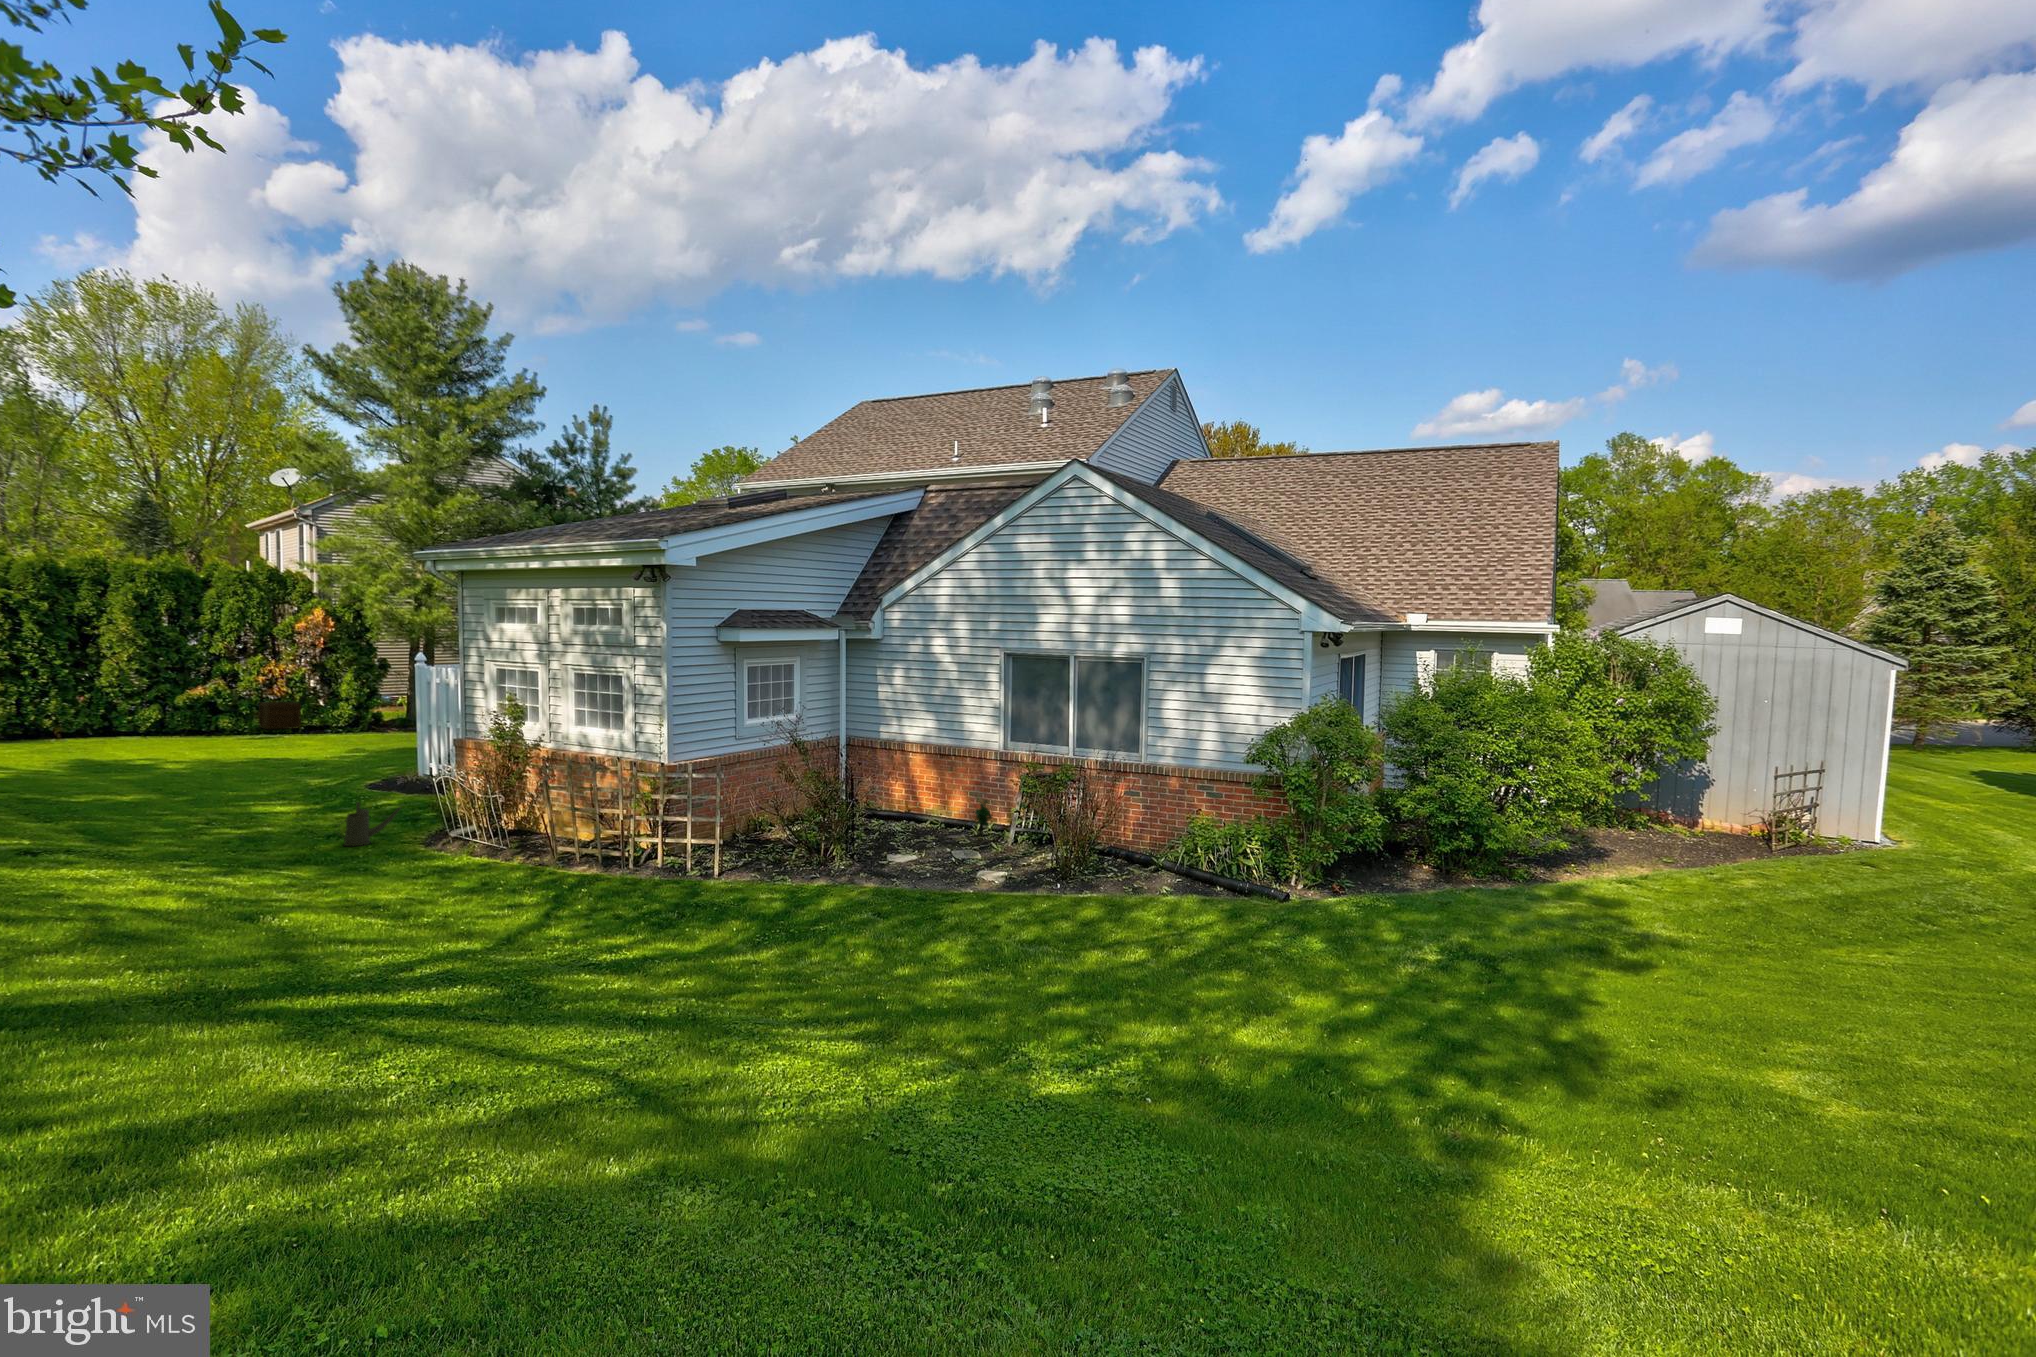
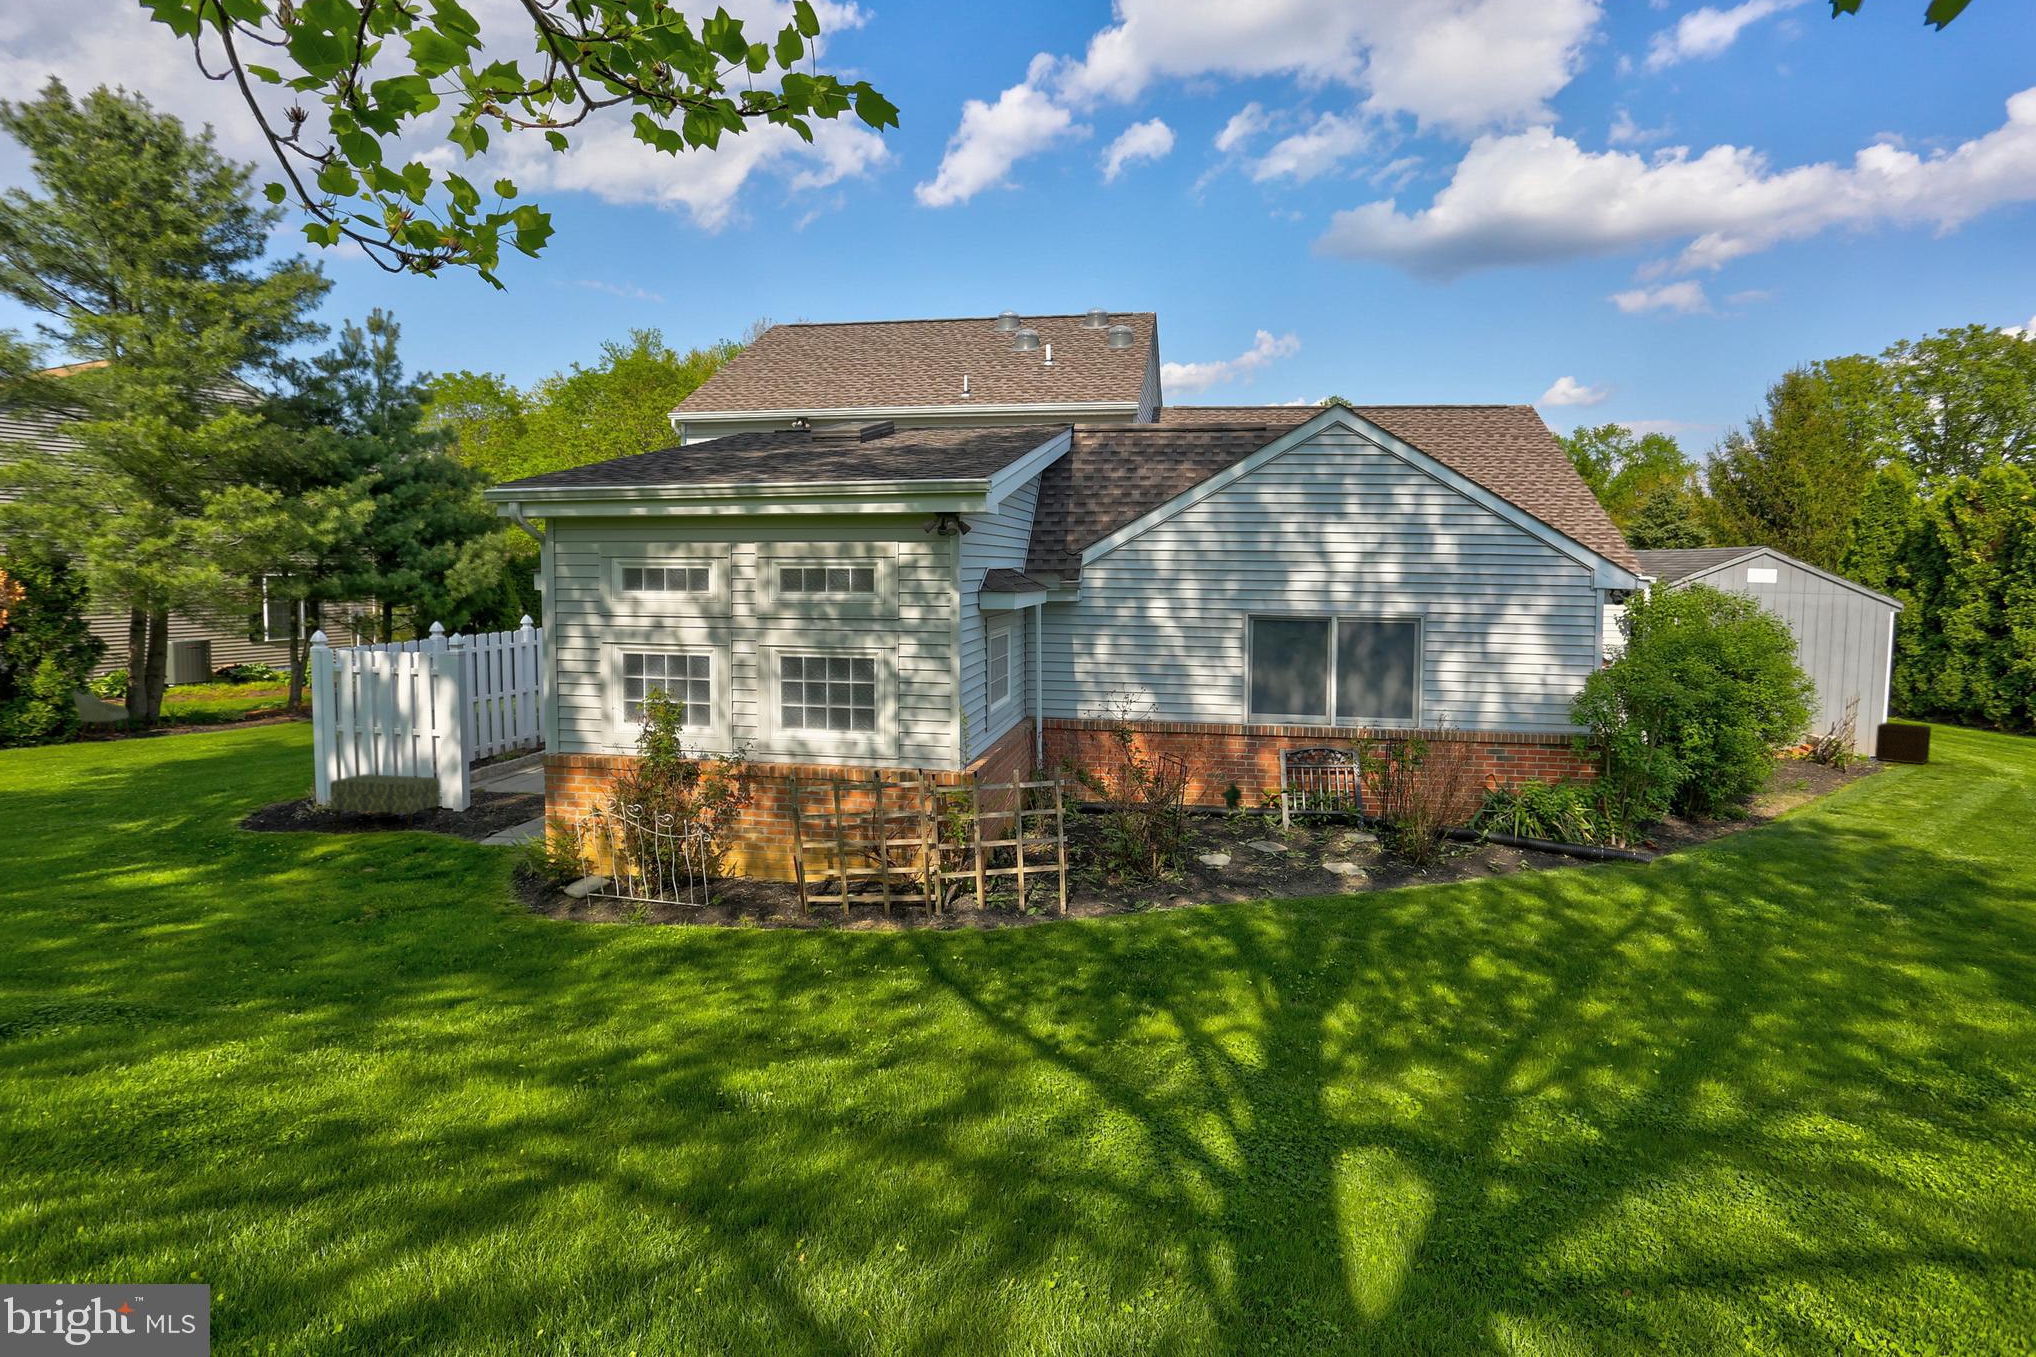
chair: none [304,689,342,726] -> present [72,690,130,741]
wooden crate: present [258,702,301,729] -> present [1875,722,1931,764]
bench: none [324,751,397,790] -> present [330,774,440,826]
watering can: present [335,802,401,846] -> none [563,840,627,899]

